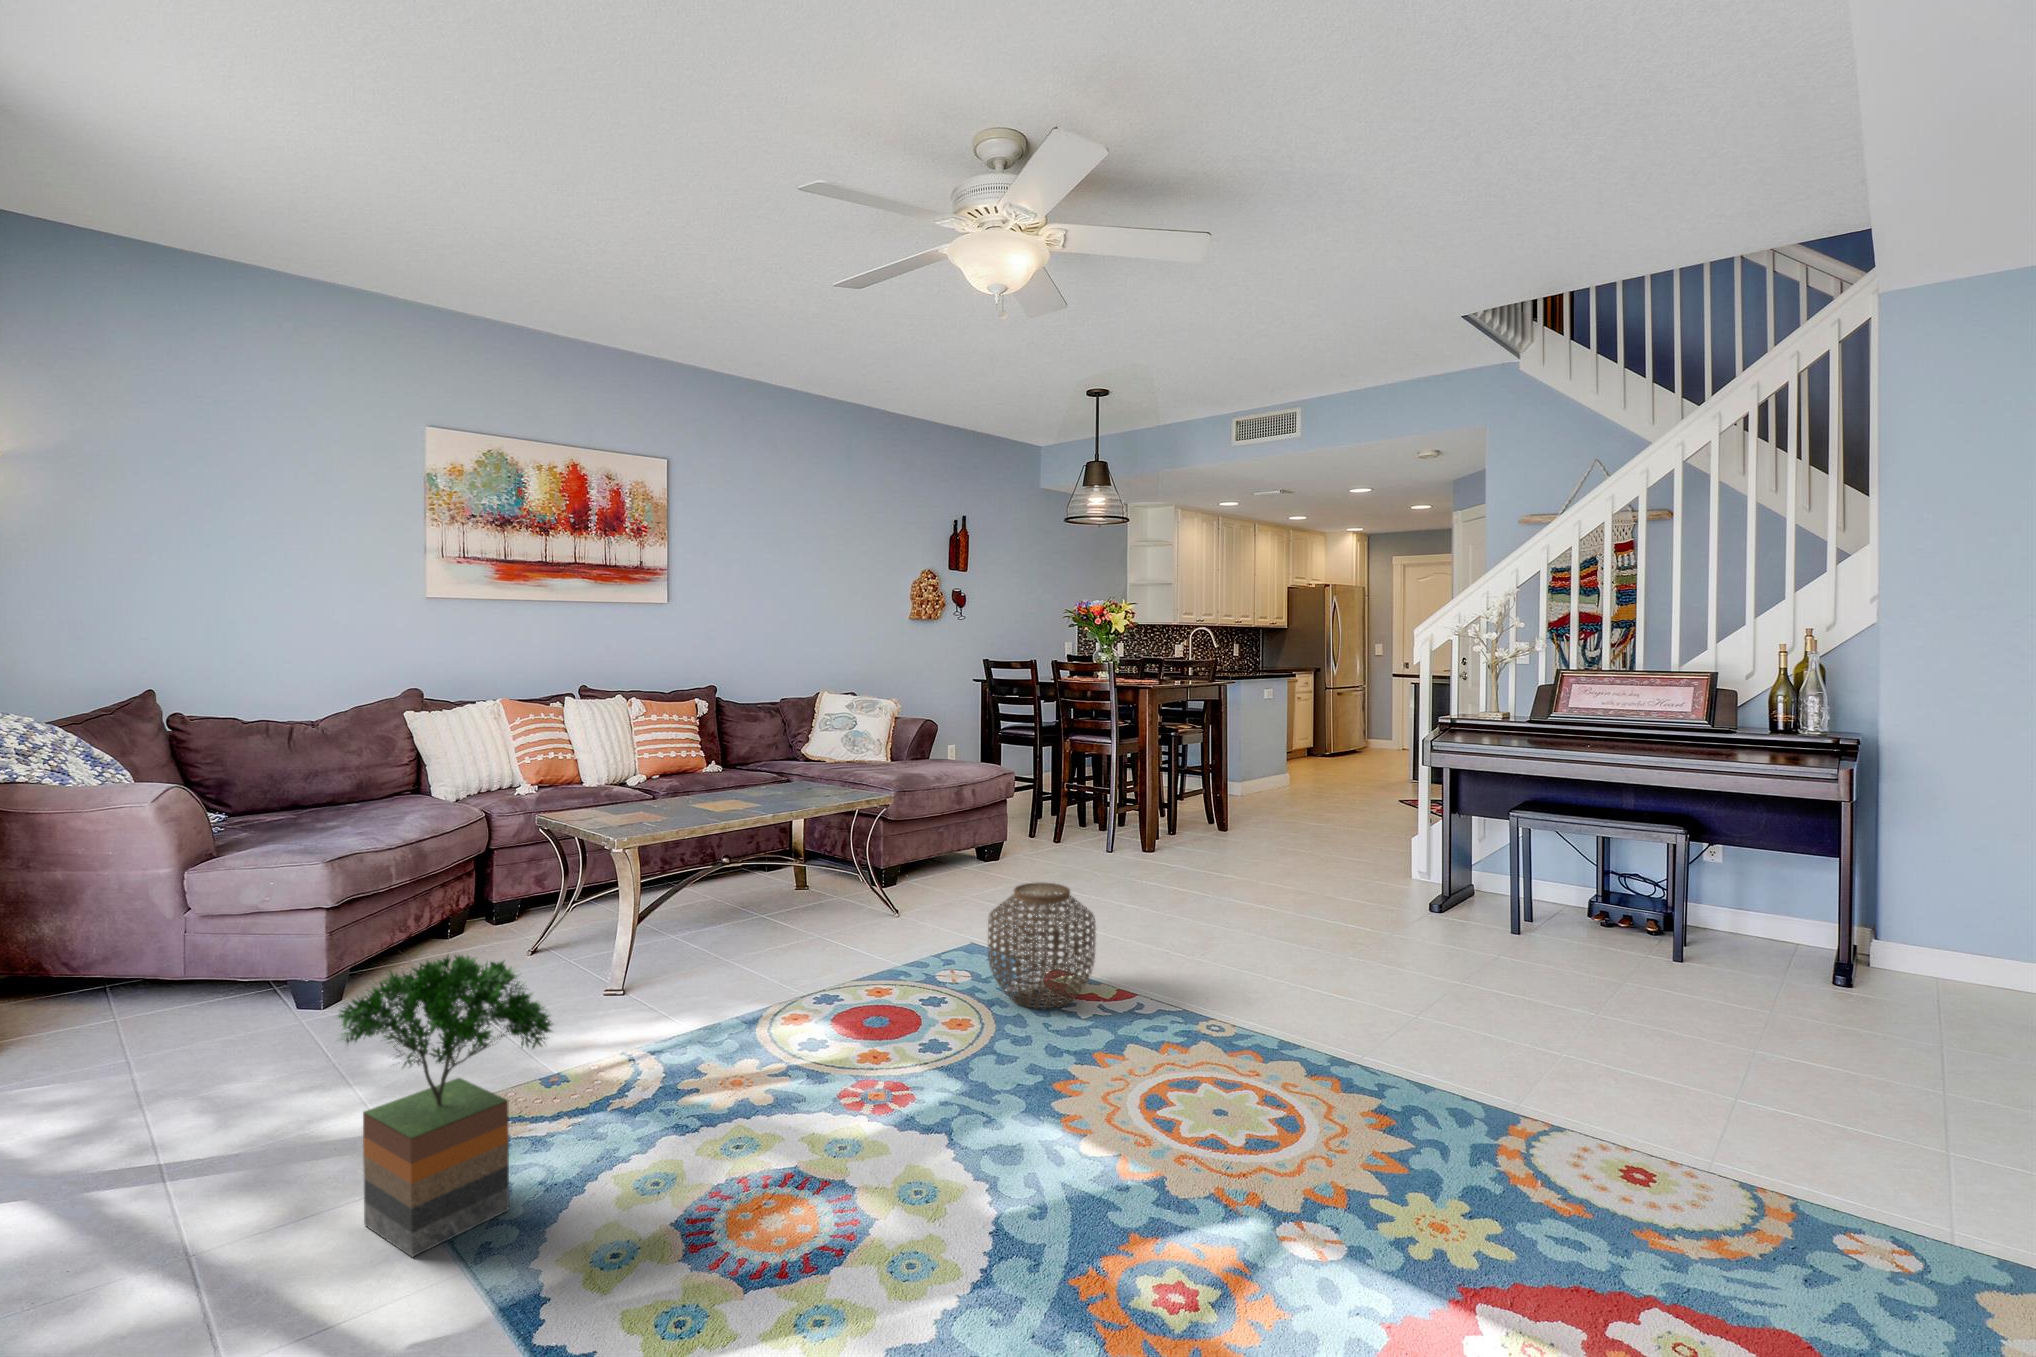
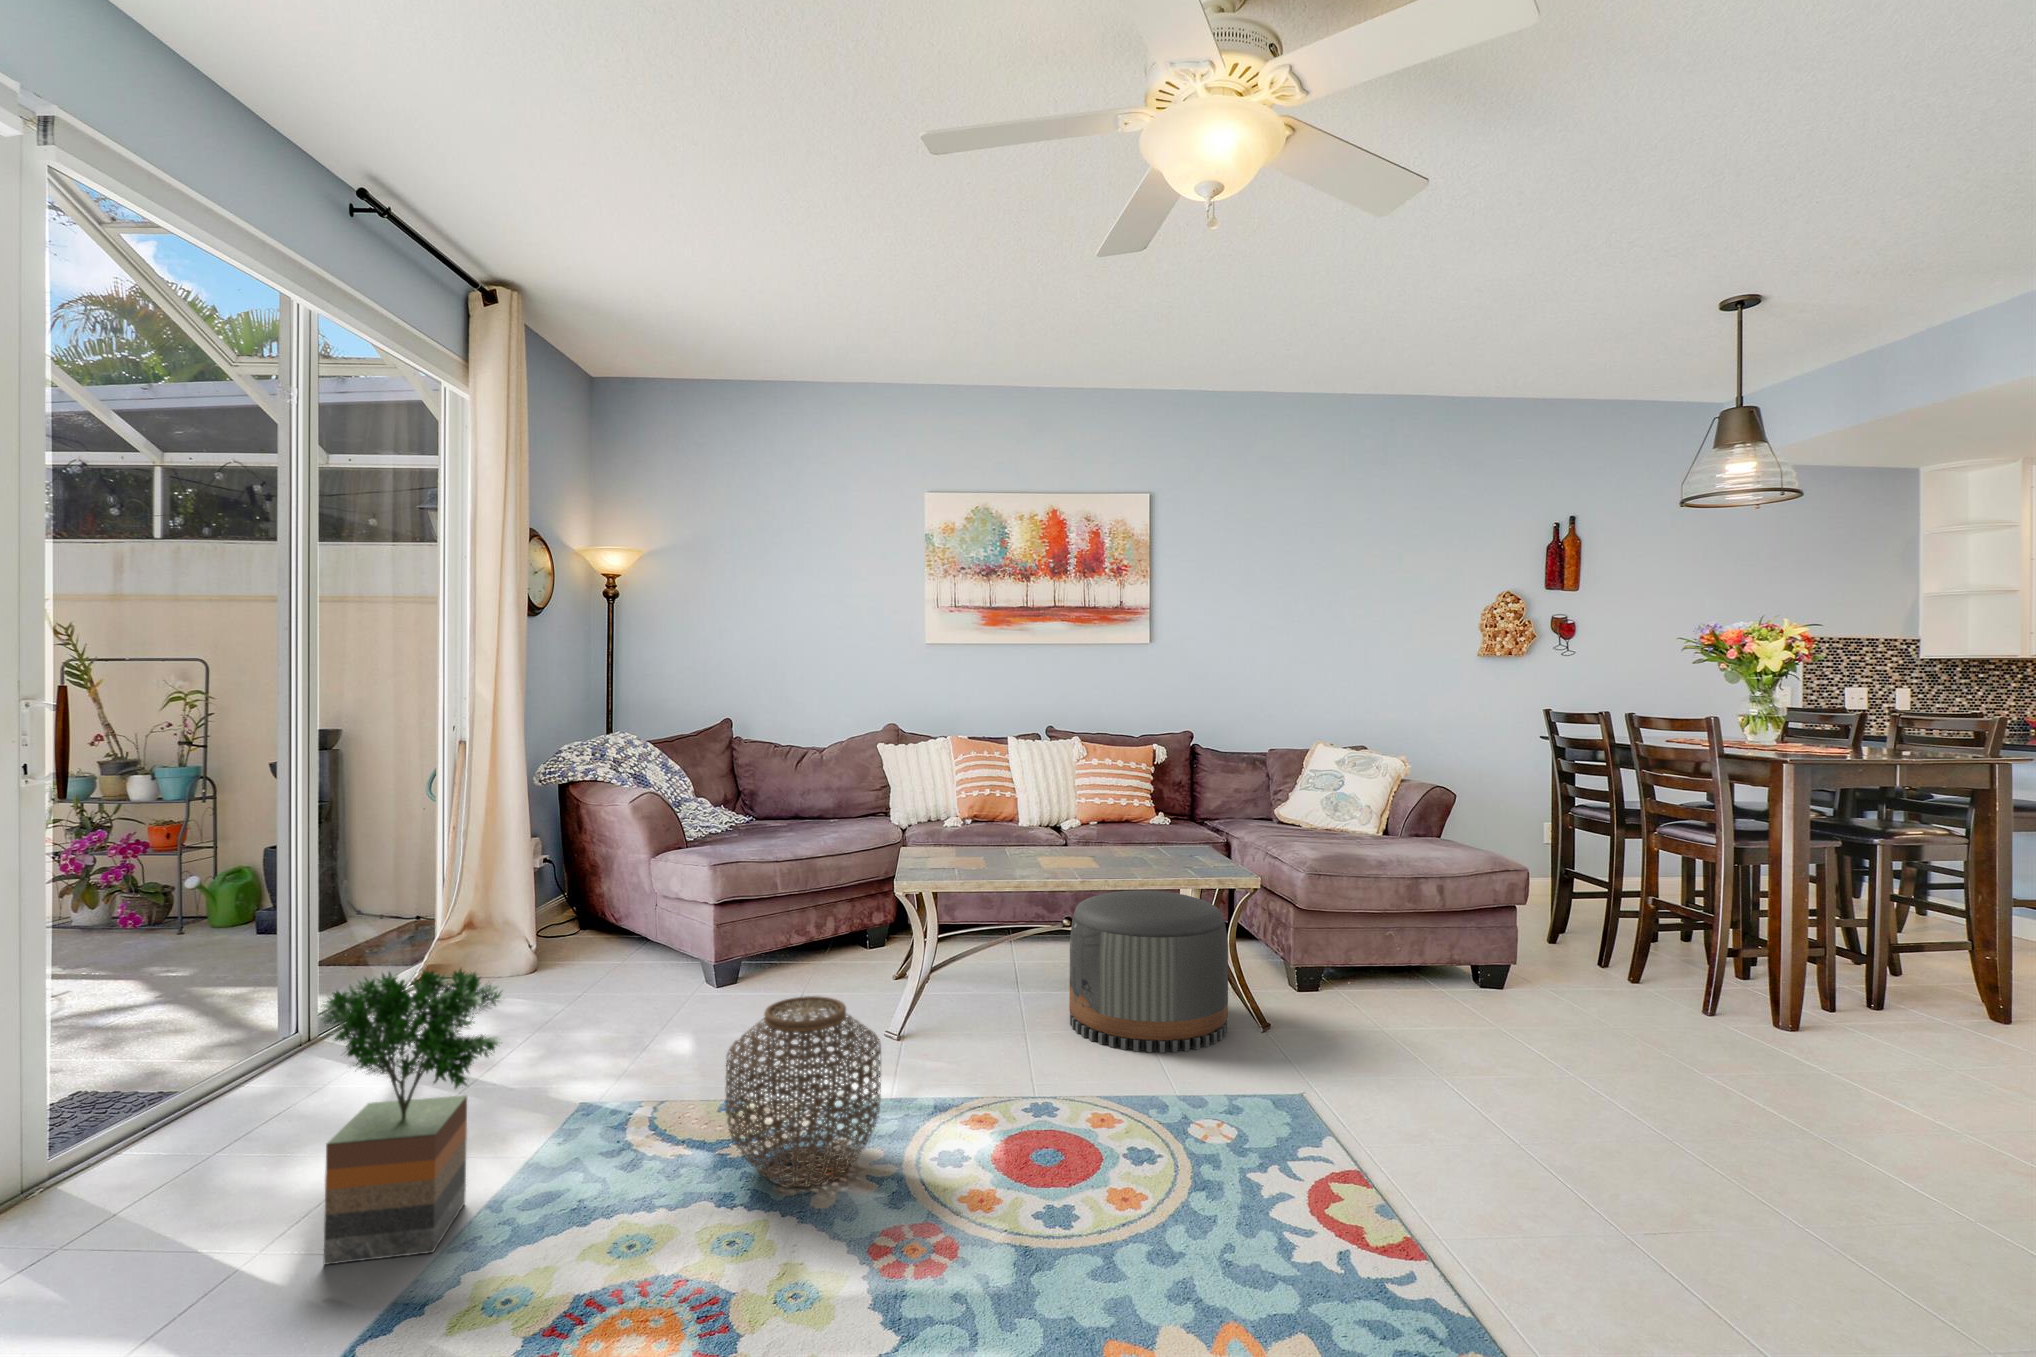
pouf: none [747,820,877,945] -> present [1069,890,1228,1053]
woven basket: present [988,882,1096,1009] -> present [726,996,881,1187]

